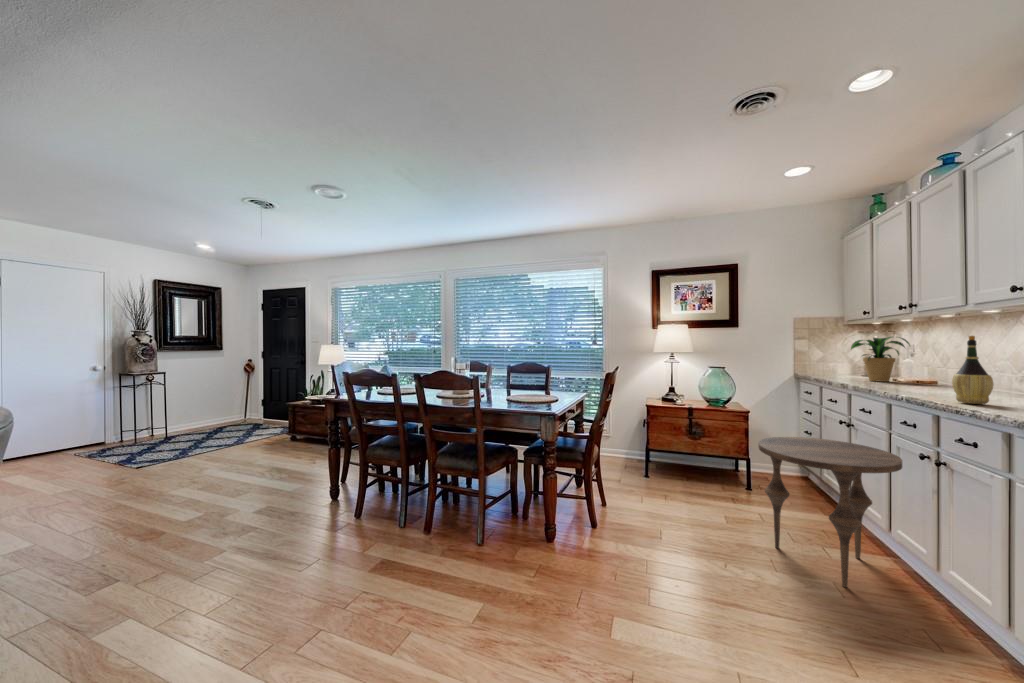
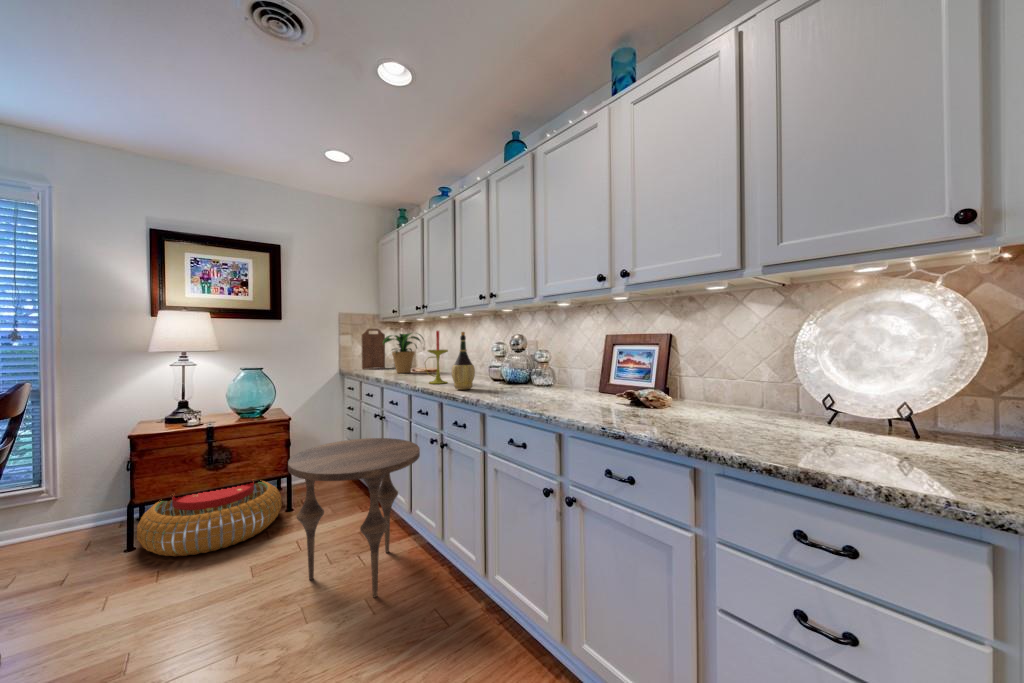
cutting board: none [823,333,853,375] -> present [361,329,385,369]
candle: none [910,333,949,396] -> present [425,331,448,384]
pouf: none [649,450,744,501] -> present [137,480,282,556]

